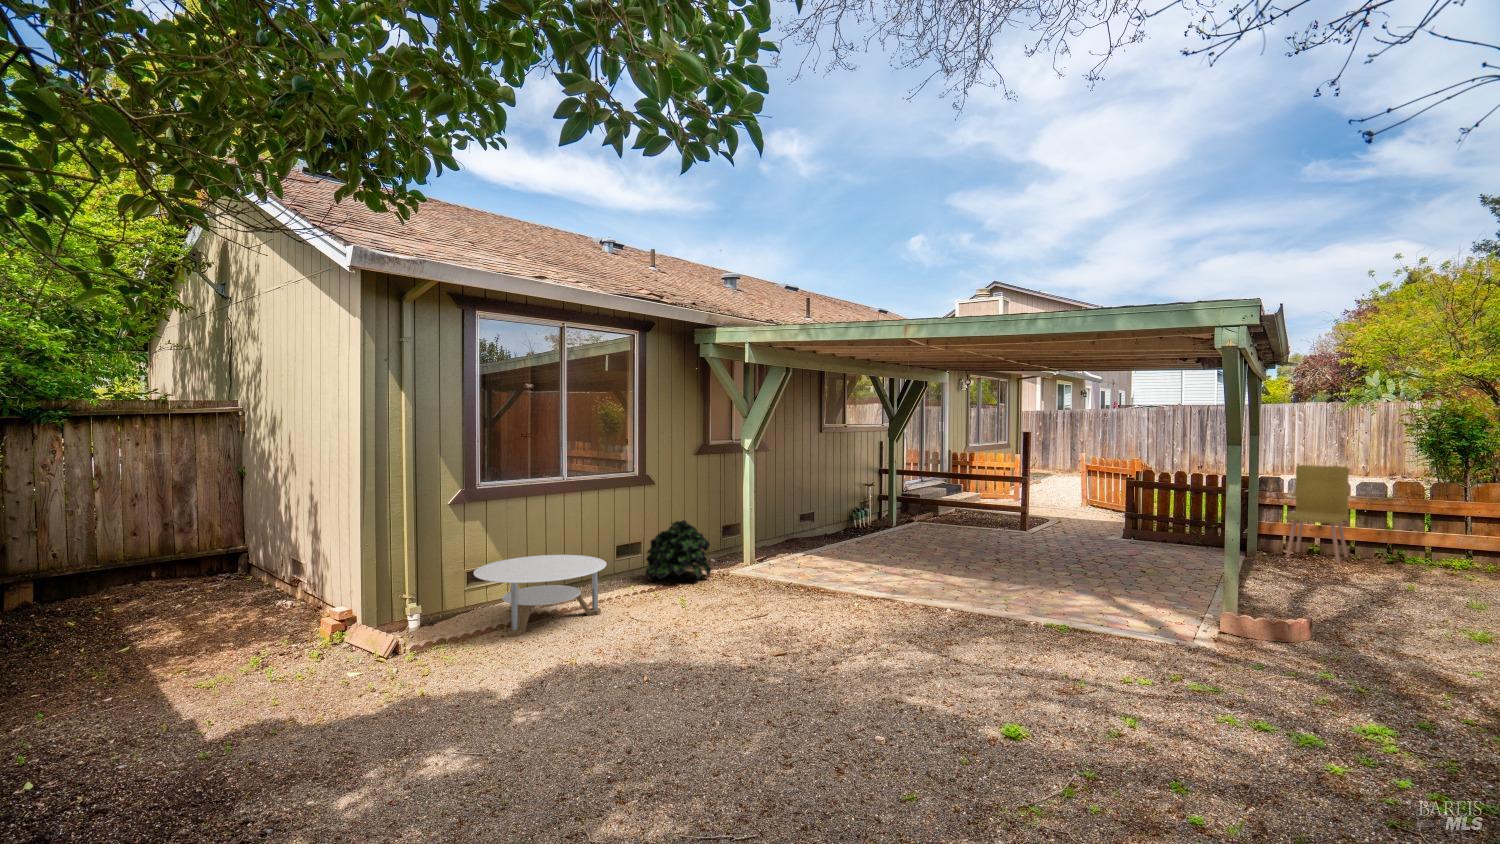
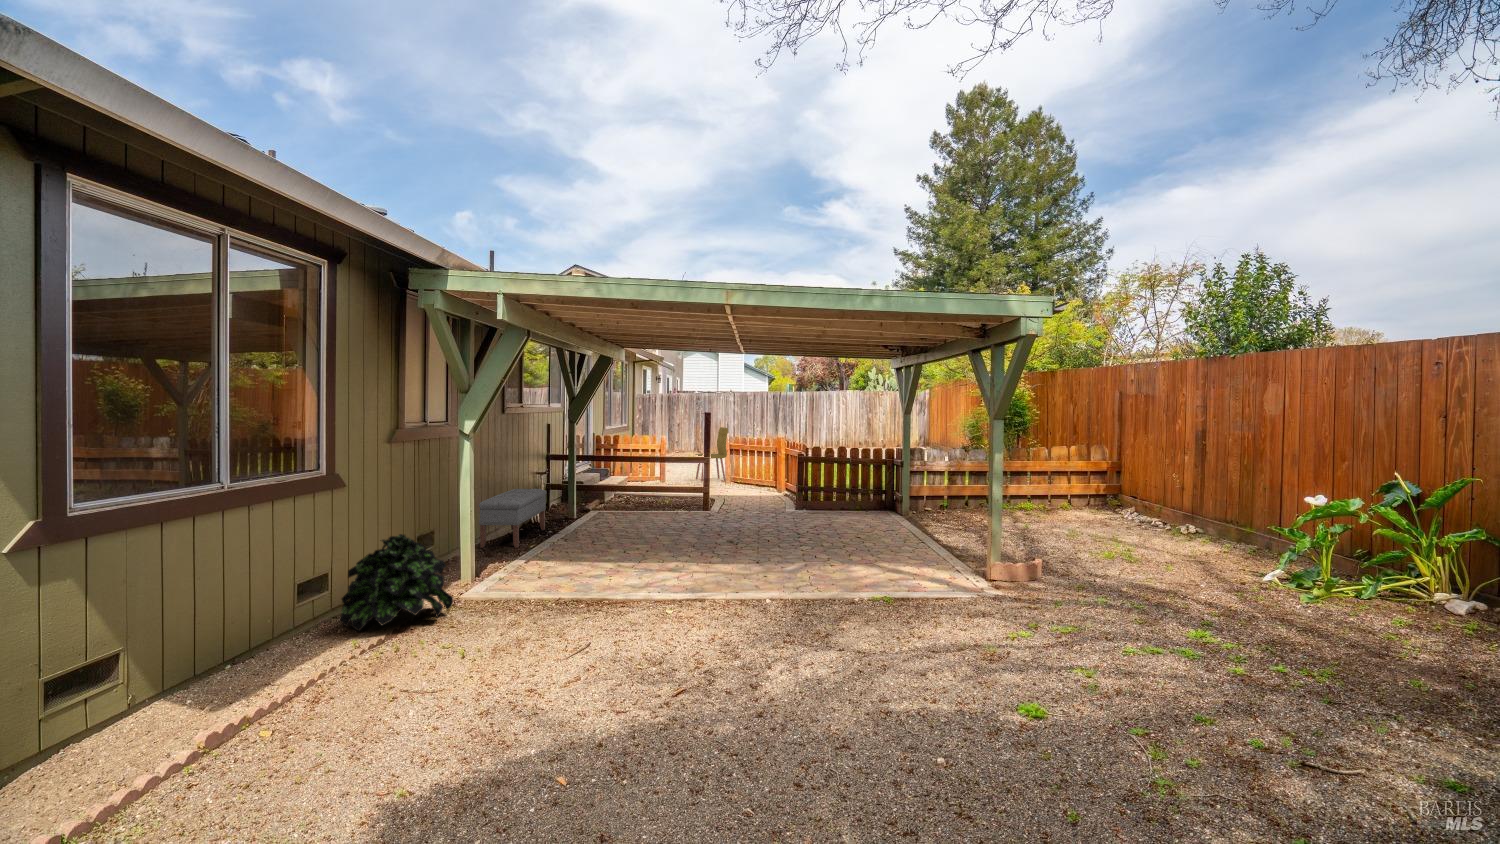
chair: present [1285,465,1349,564] -> present [695,427,728,481]
bench: none [787,496,854,543] -> present [479,489,547,548]
round table: present [474,555,607,636] -> none [83,608,363,779]

